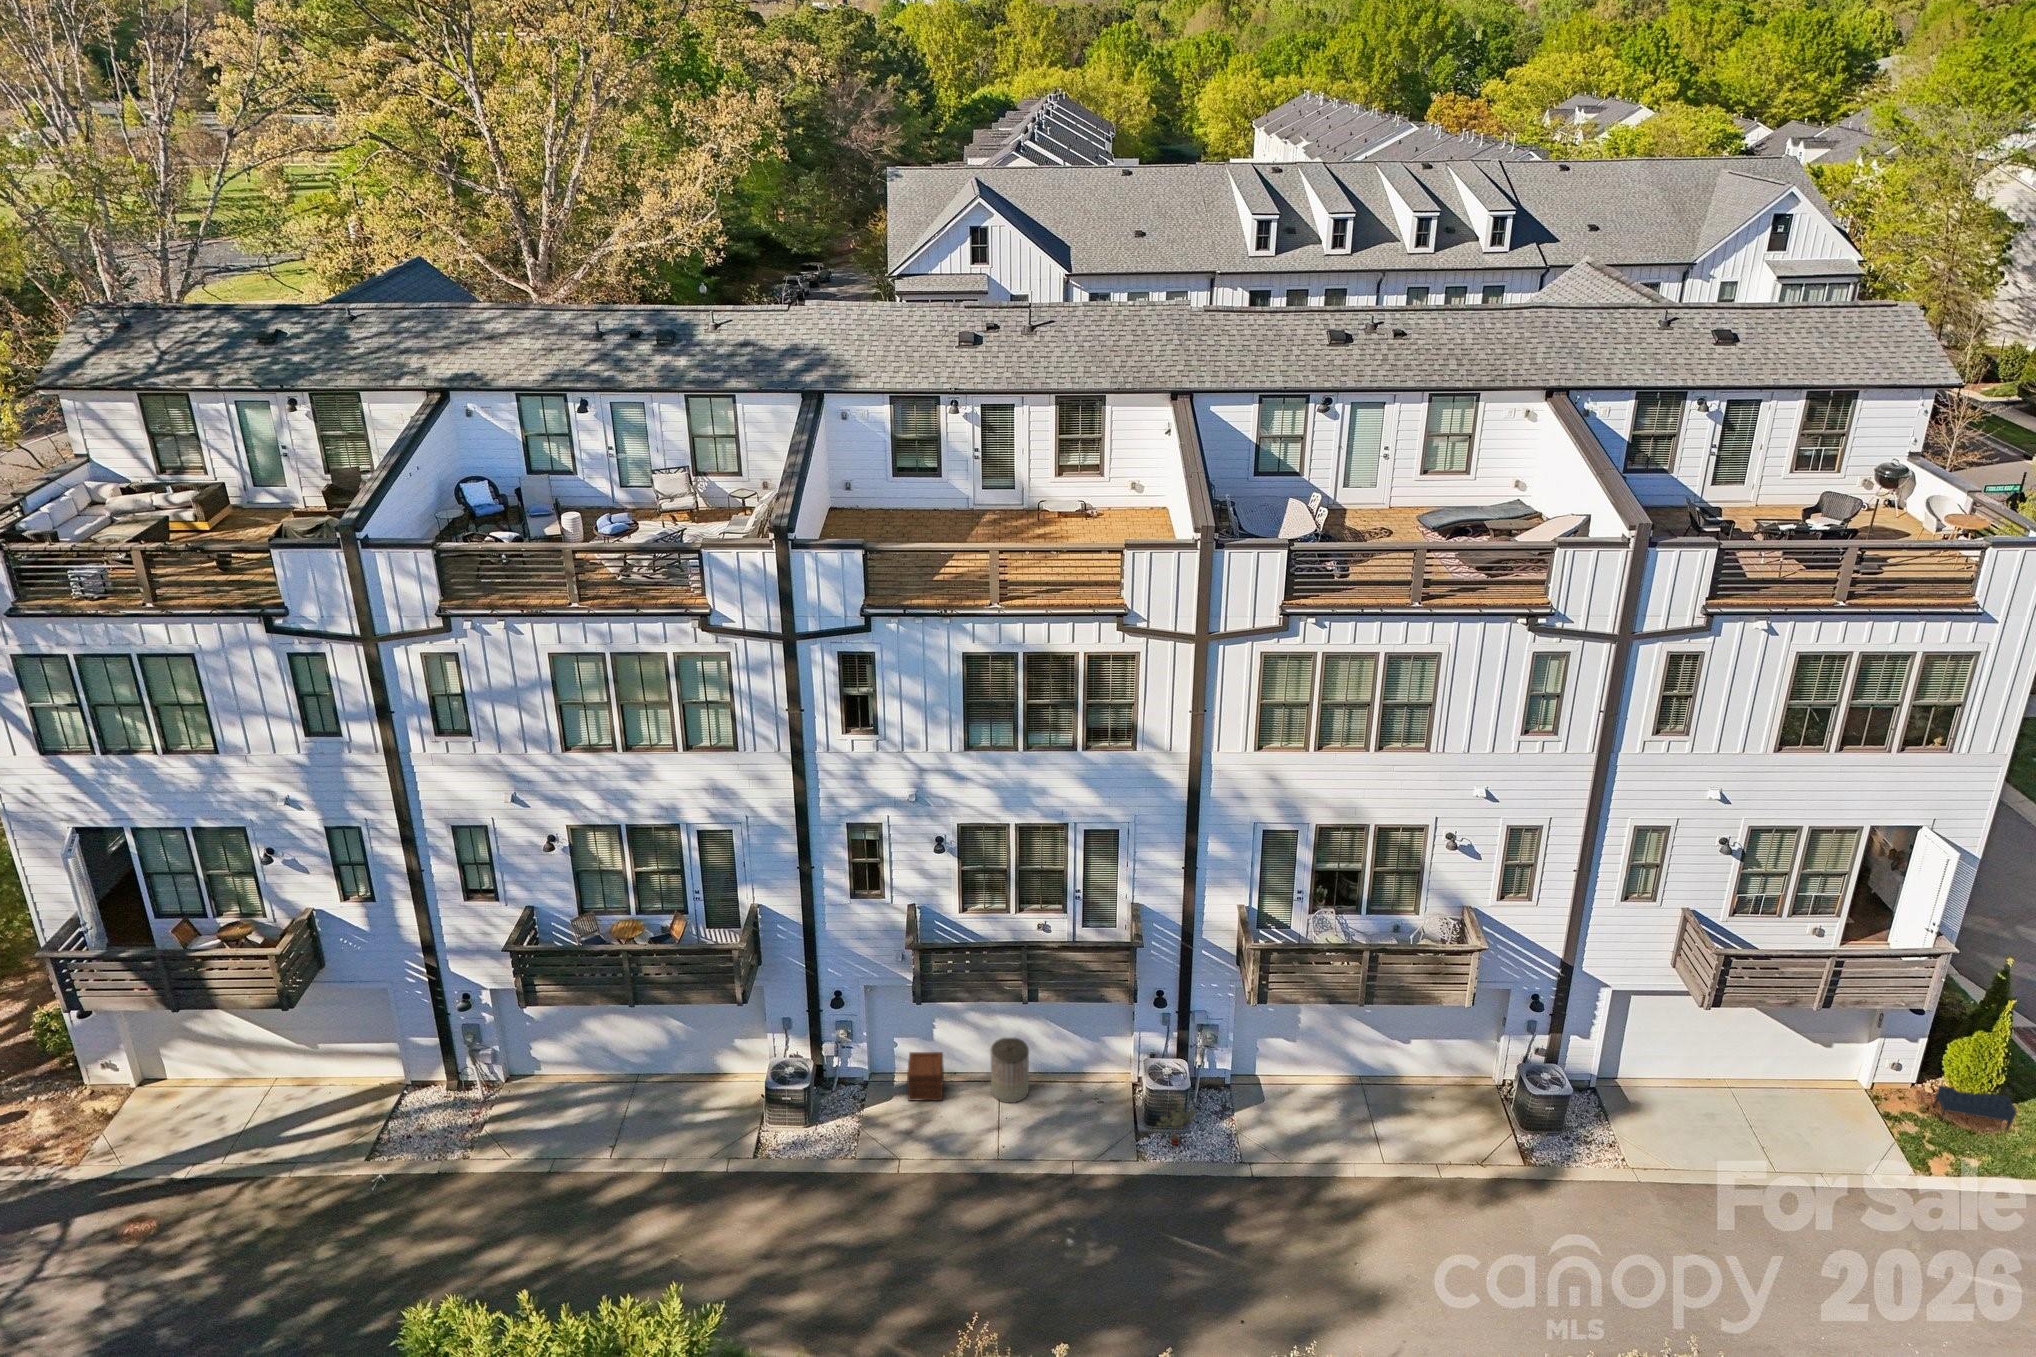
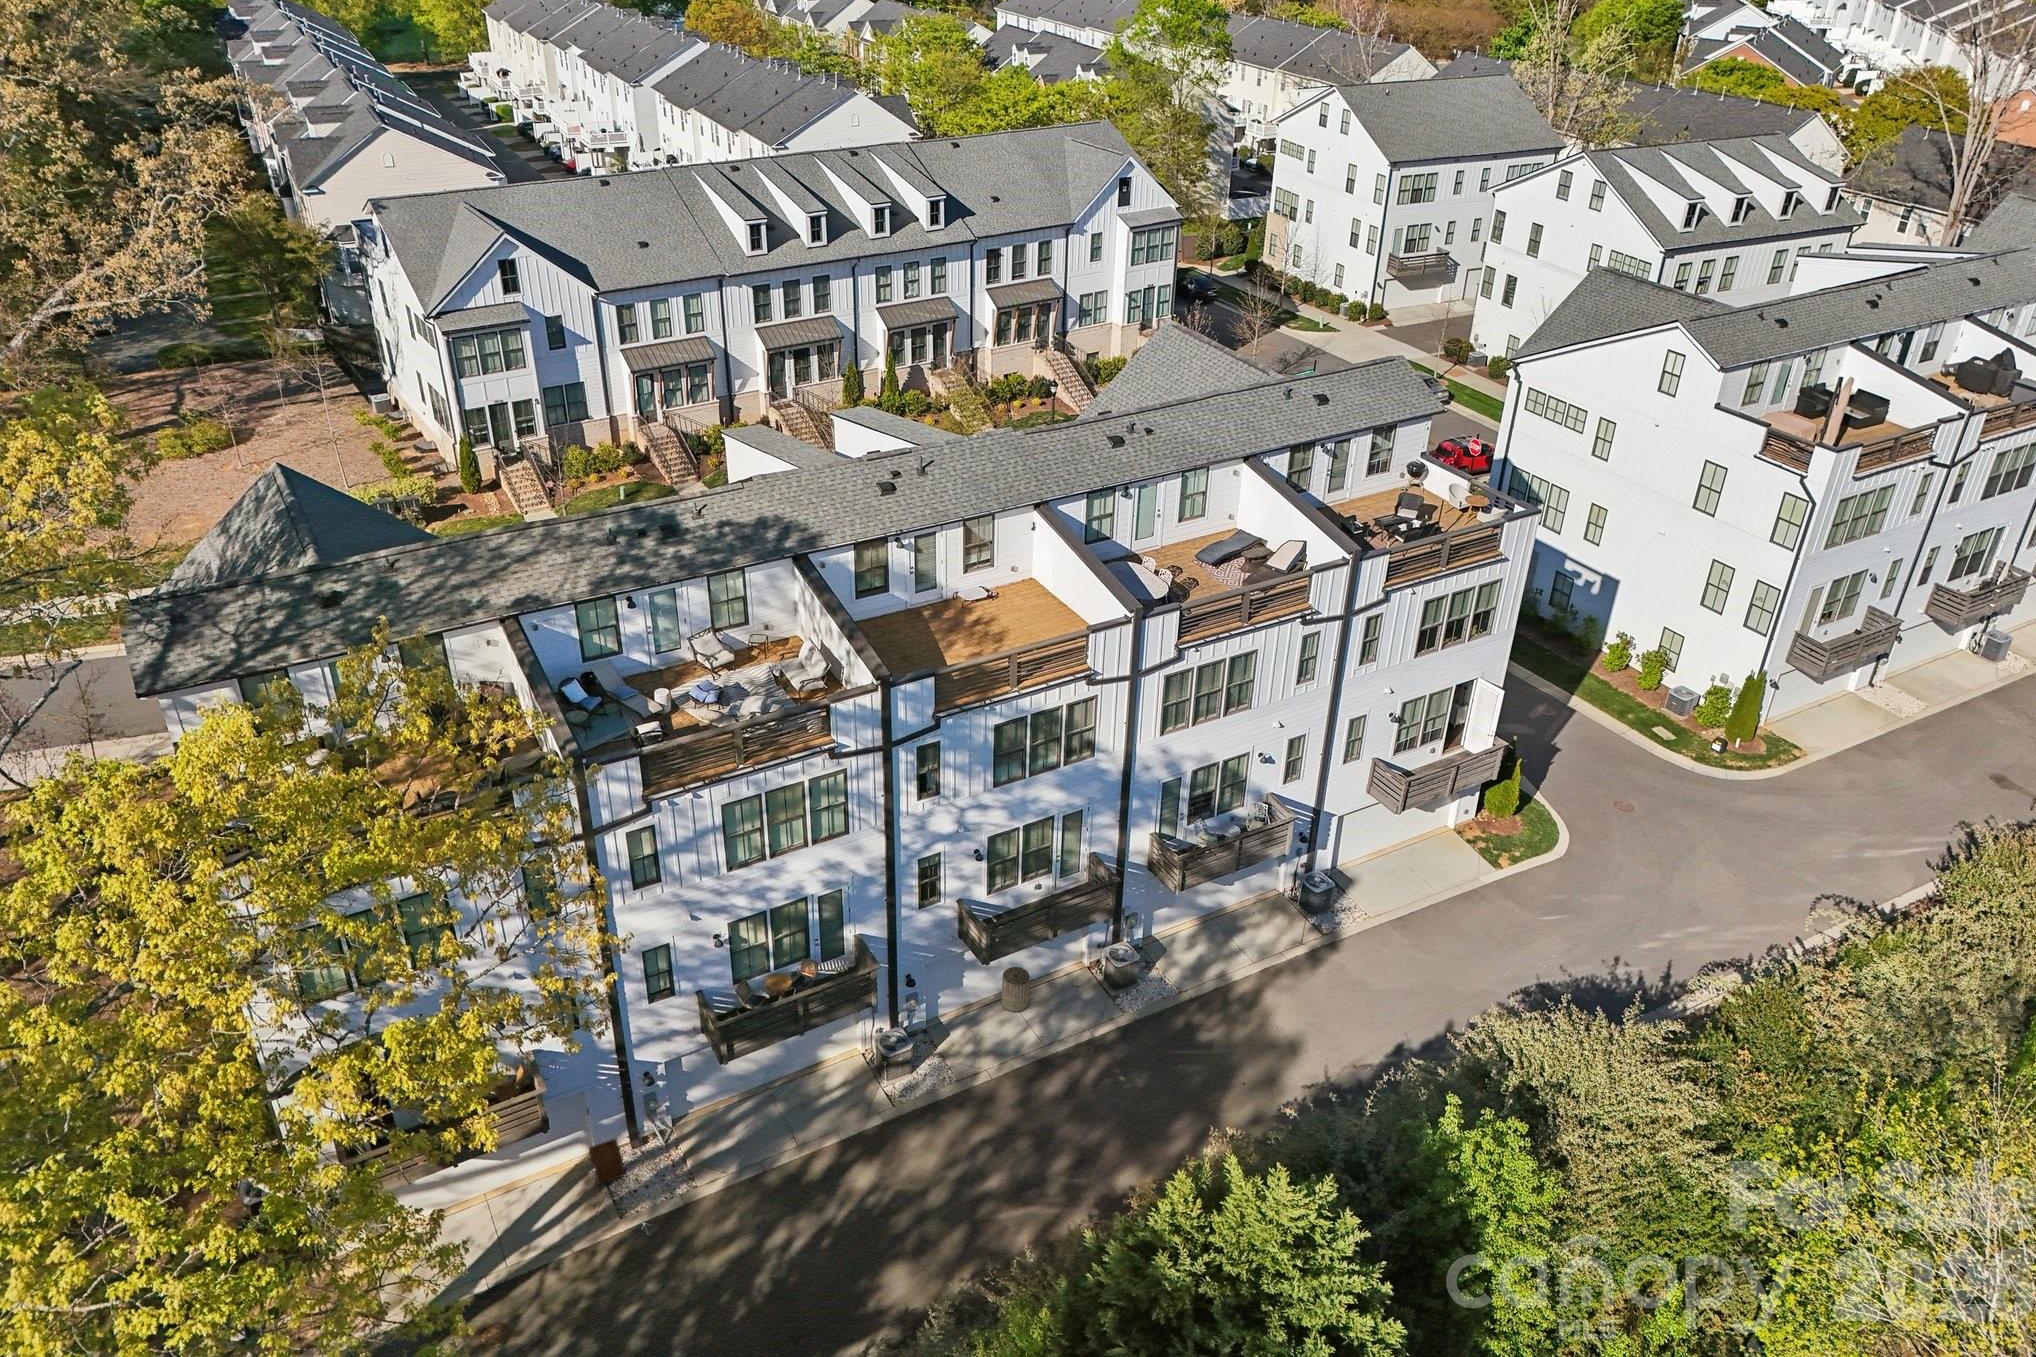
wooden crate: present [907,1052,944,1101] -> present [589,1139,625,1184]
bench: present [1933,1085,2017,1132] -> none [1487,811,1527,836]
potted tree: present [1157,1104,1195,1145] -> none [1126,969,1148,998]

